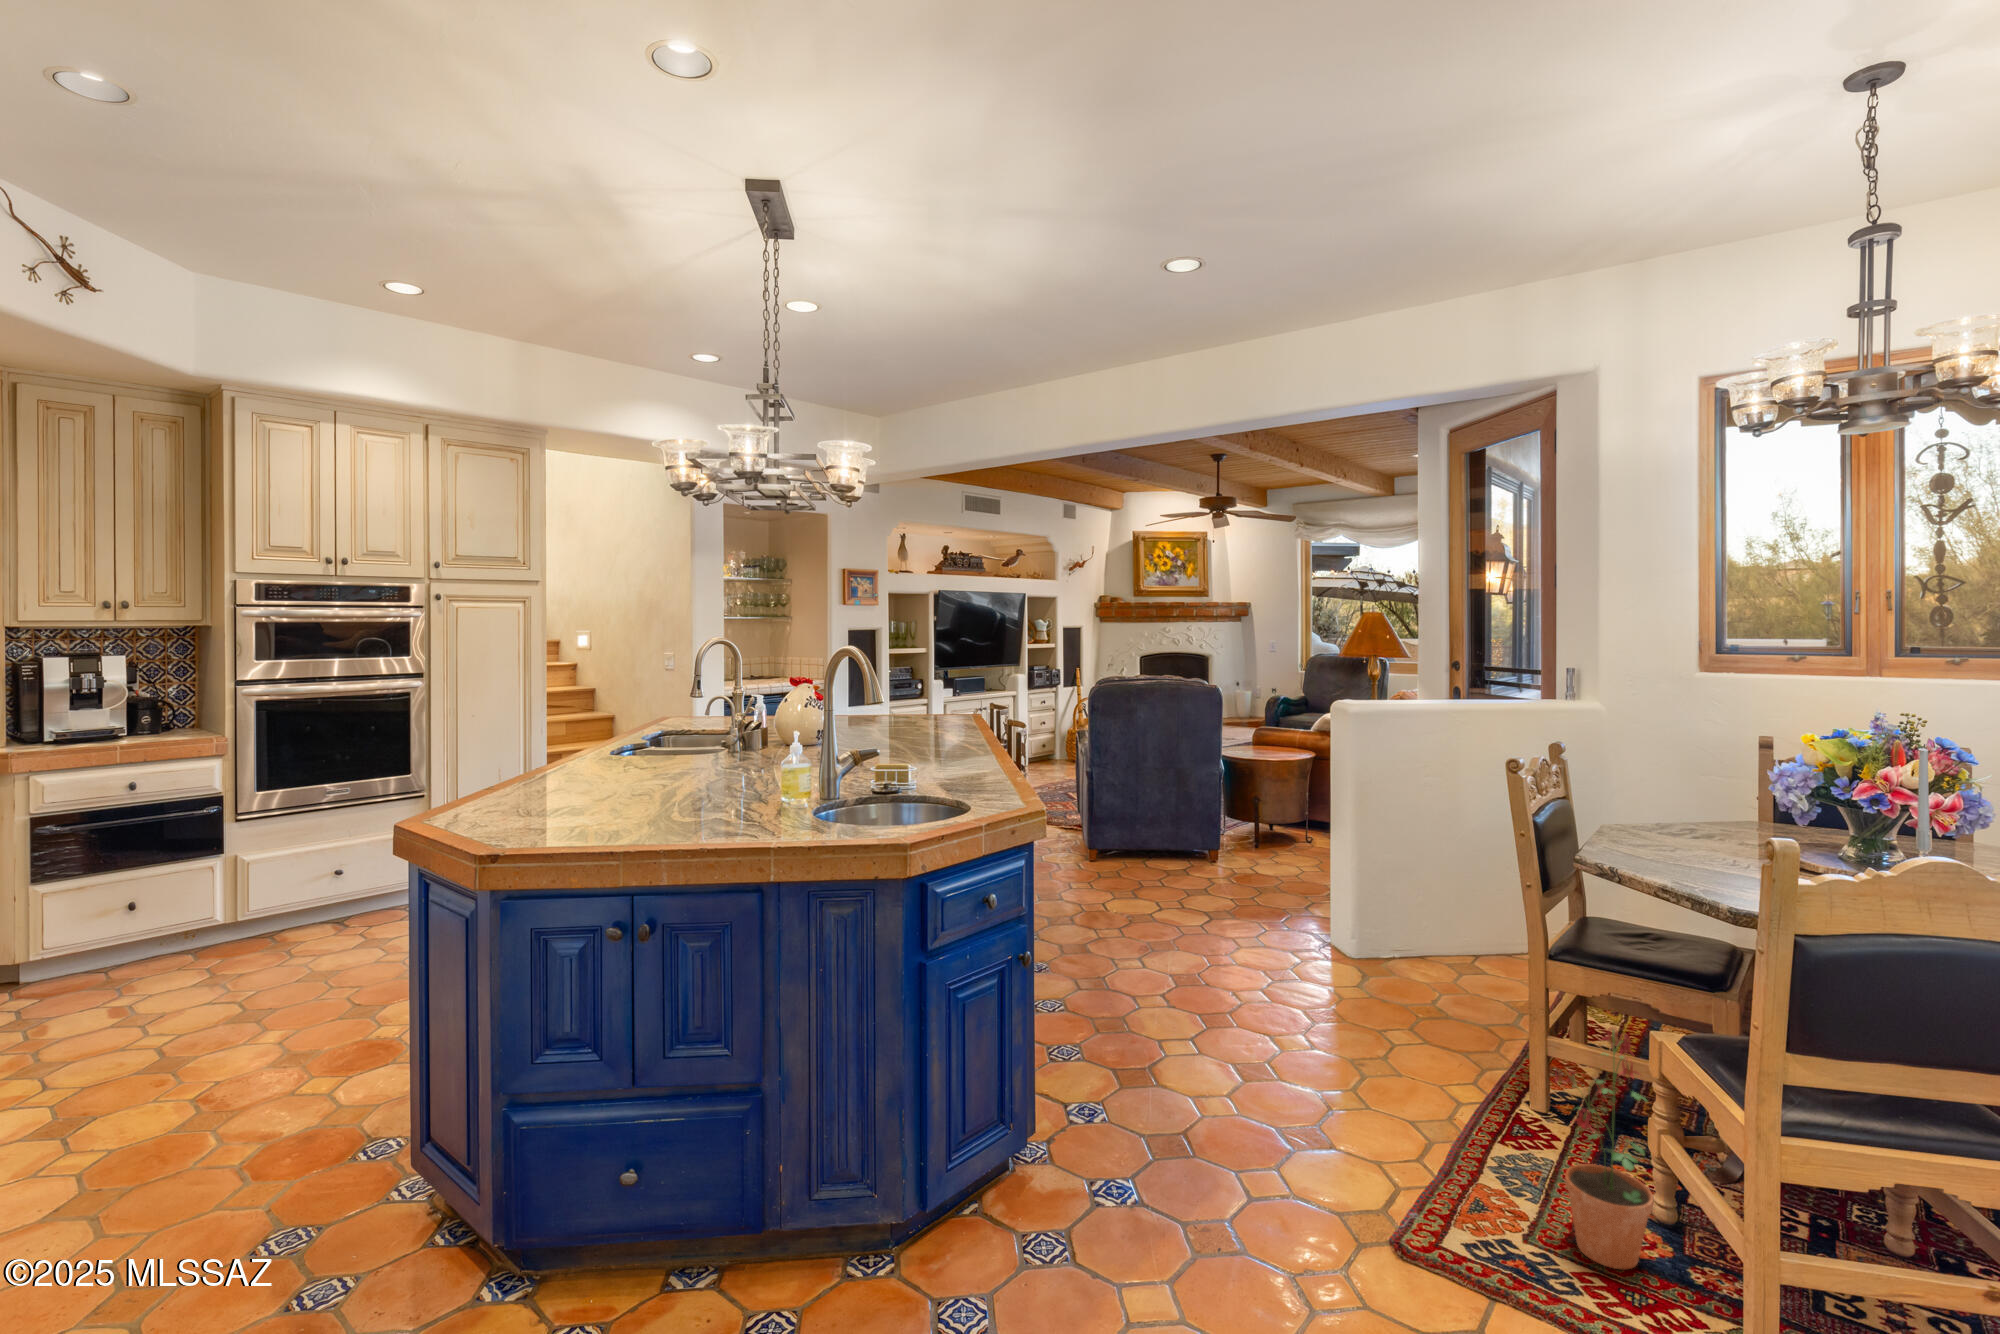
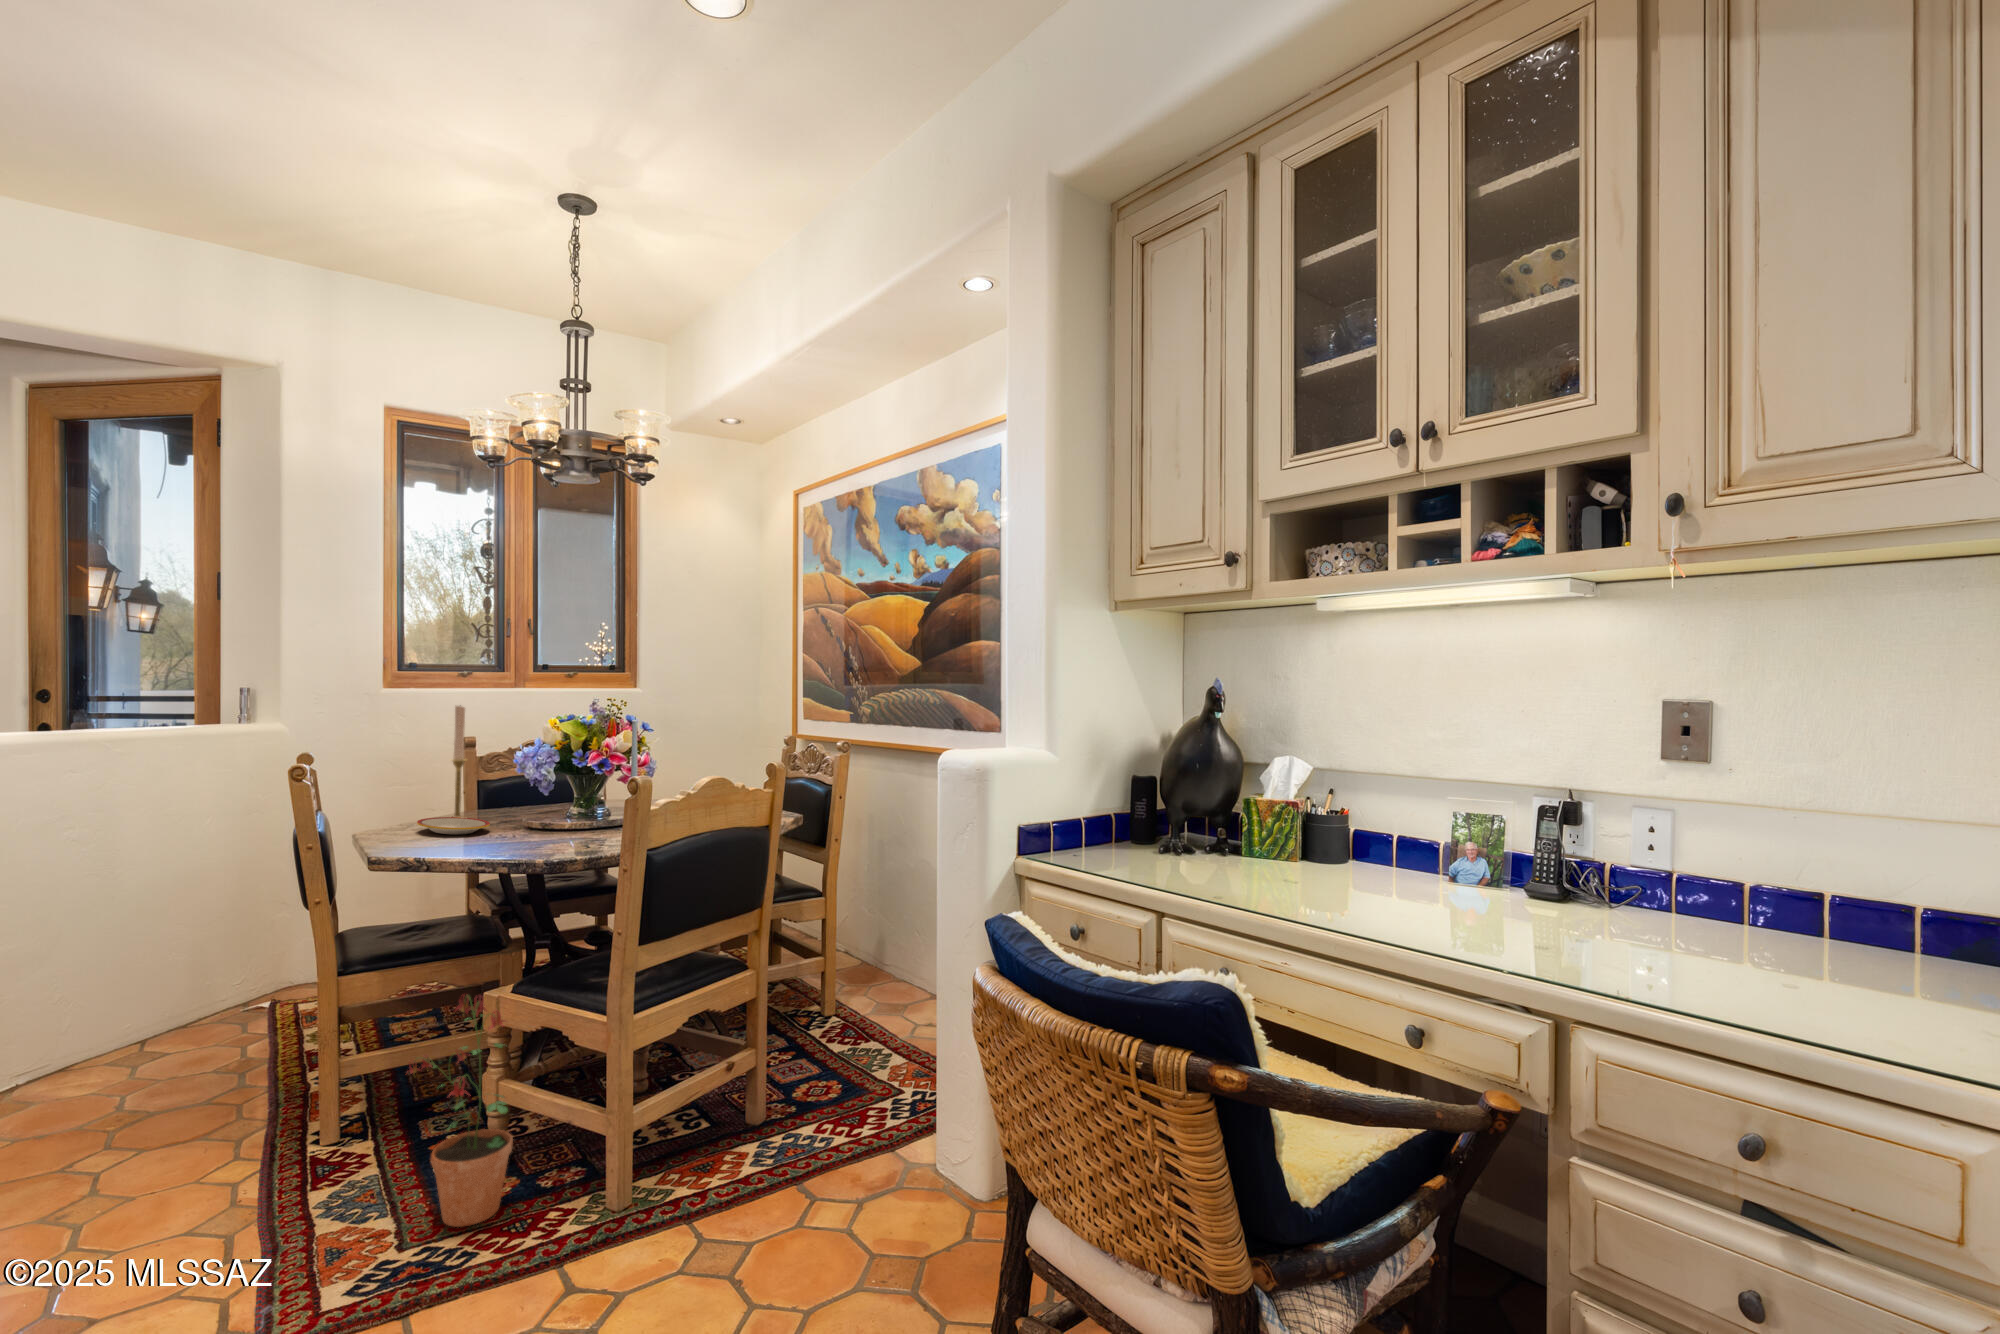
candlestick: none [1691,710,1718,837] -> present [452,706,465,817]
plate: none [1637,829,1711,856] -> present [417,817,490,835]

